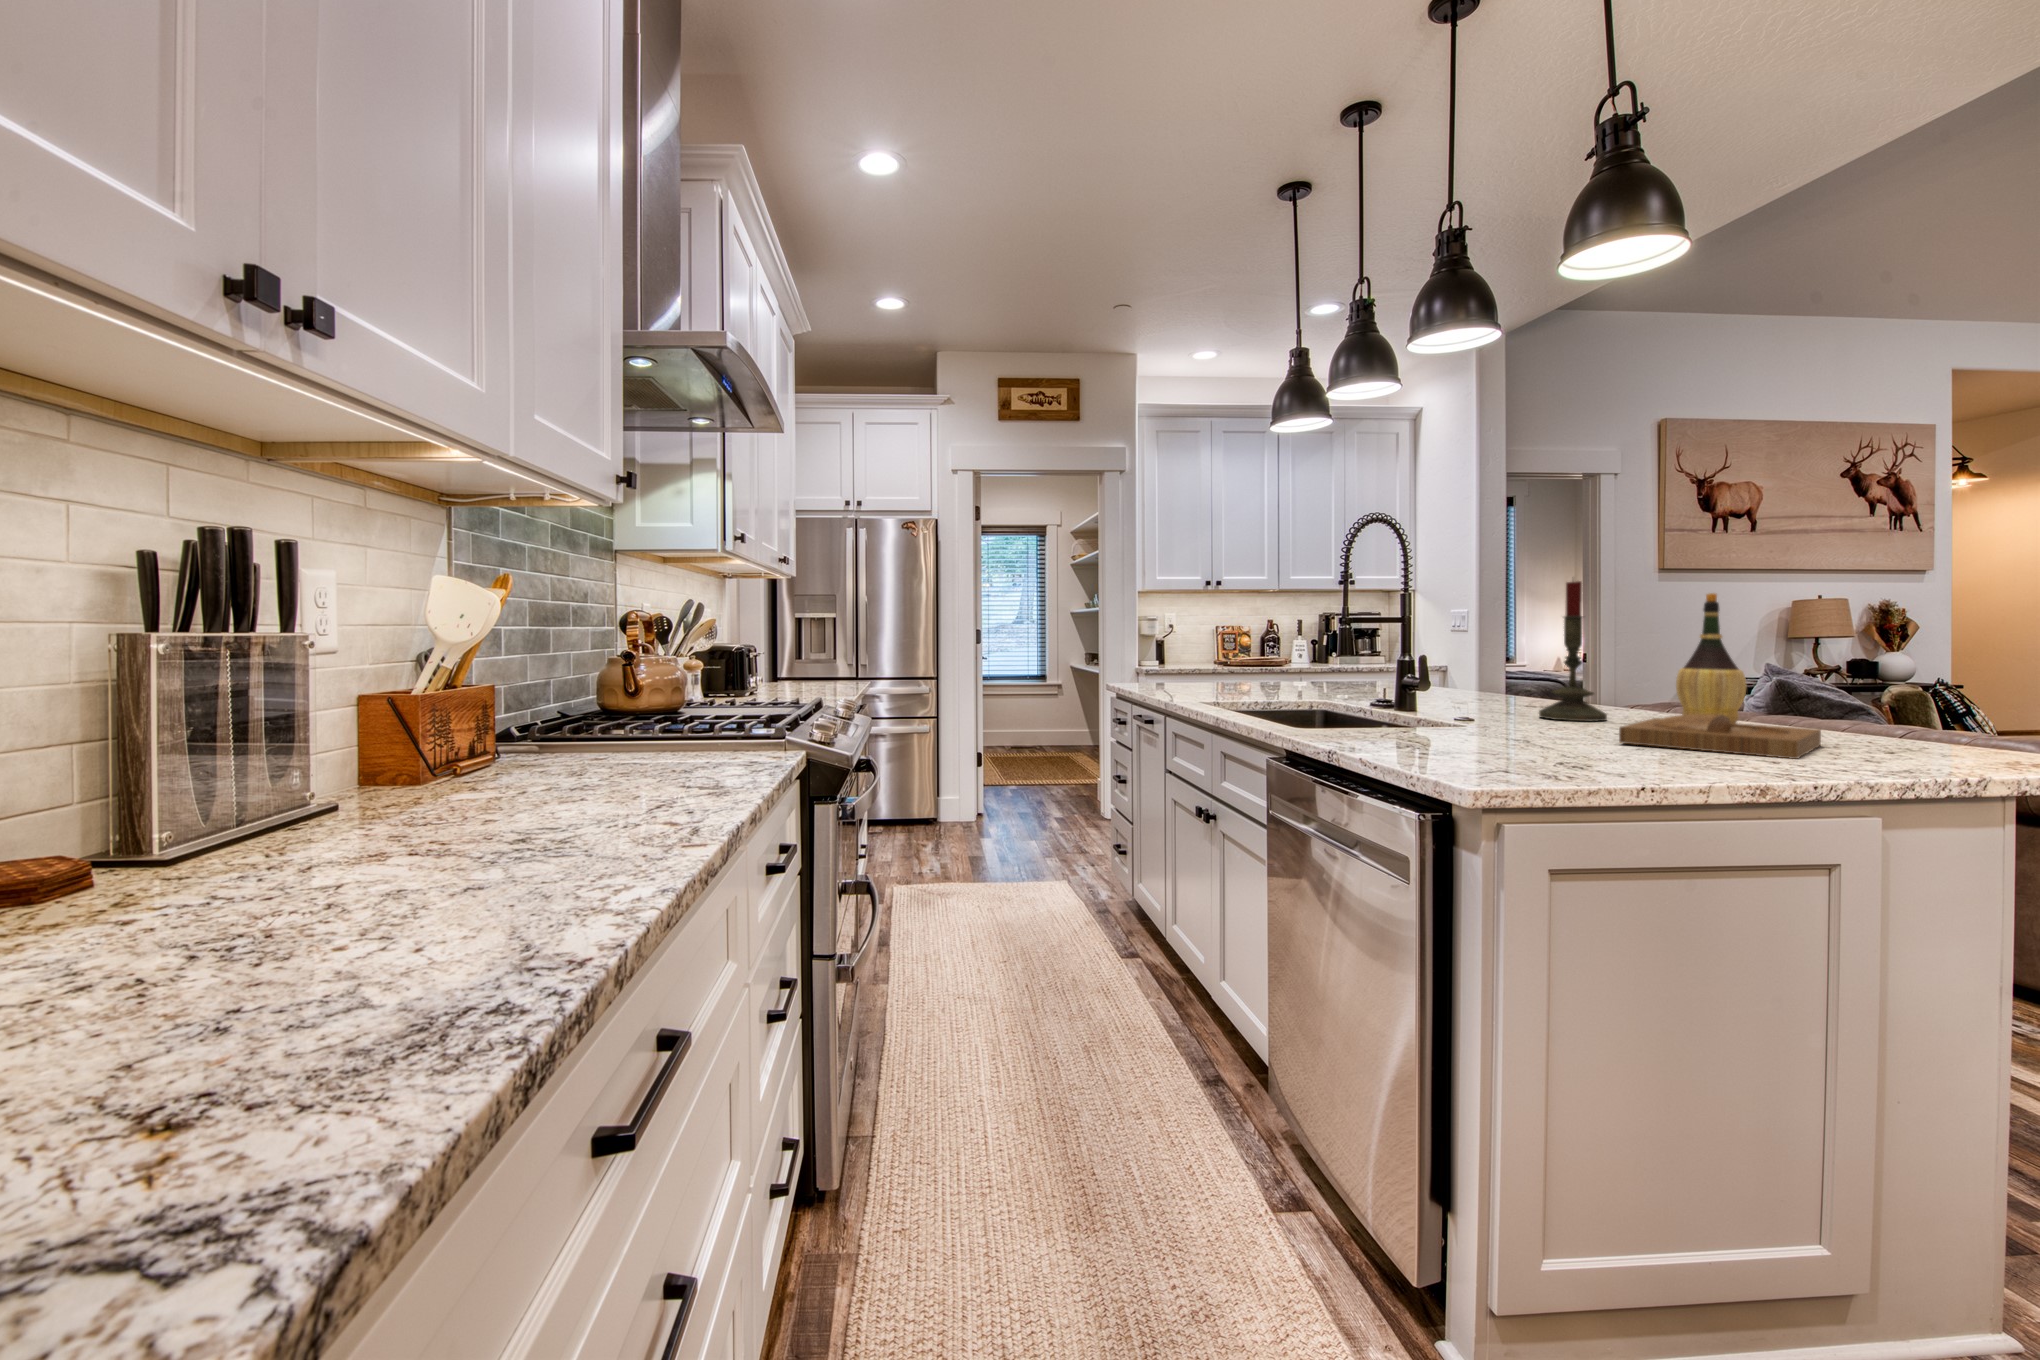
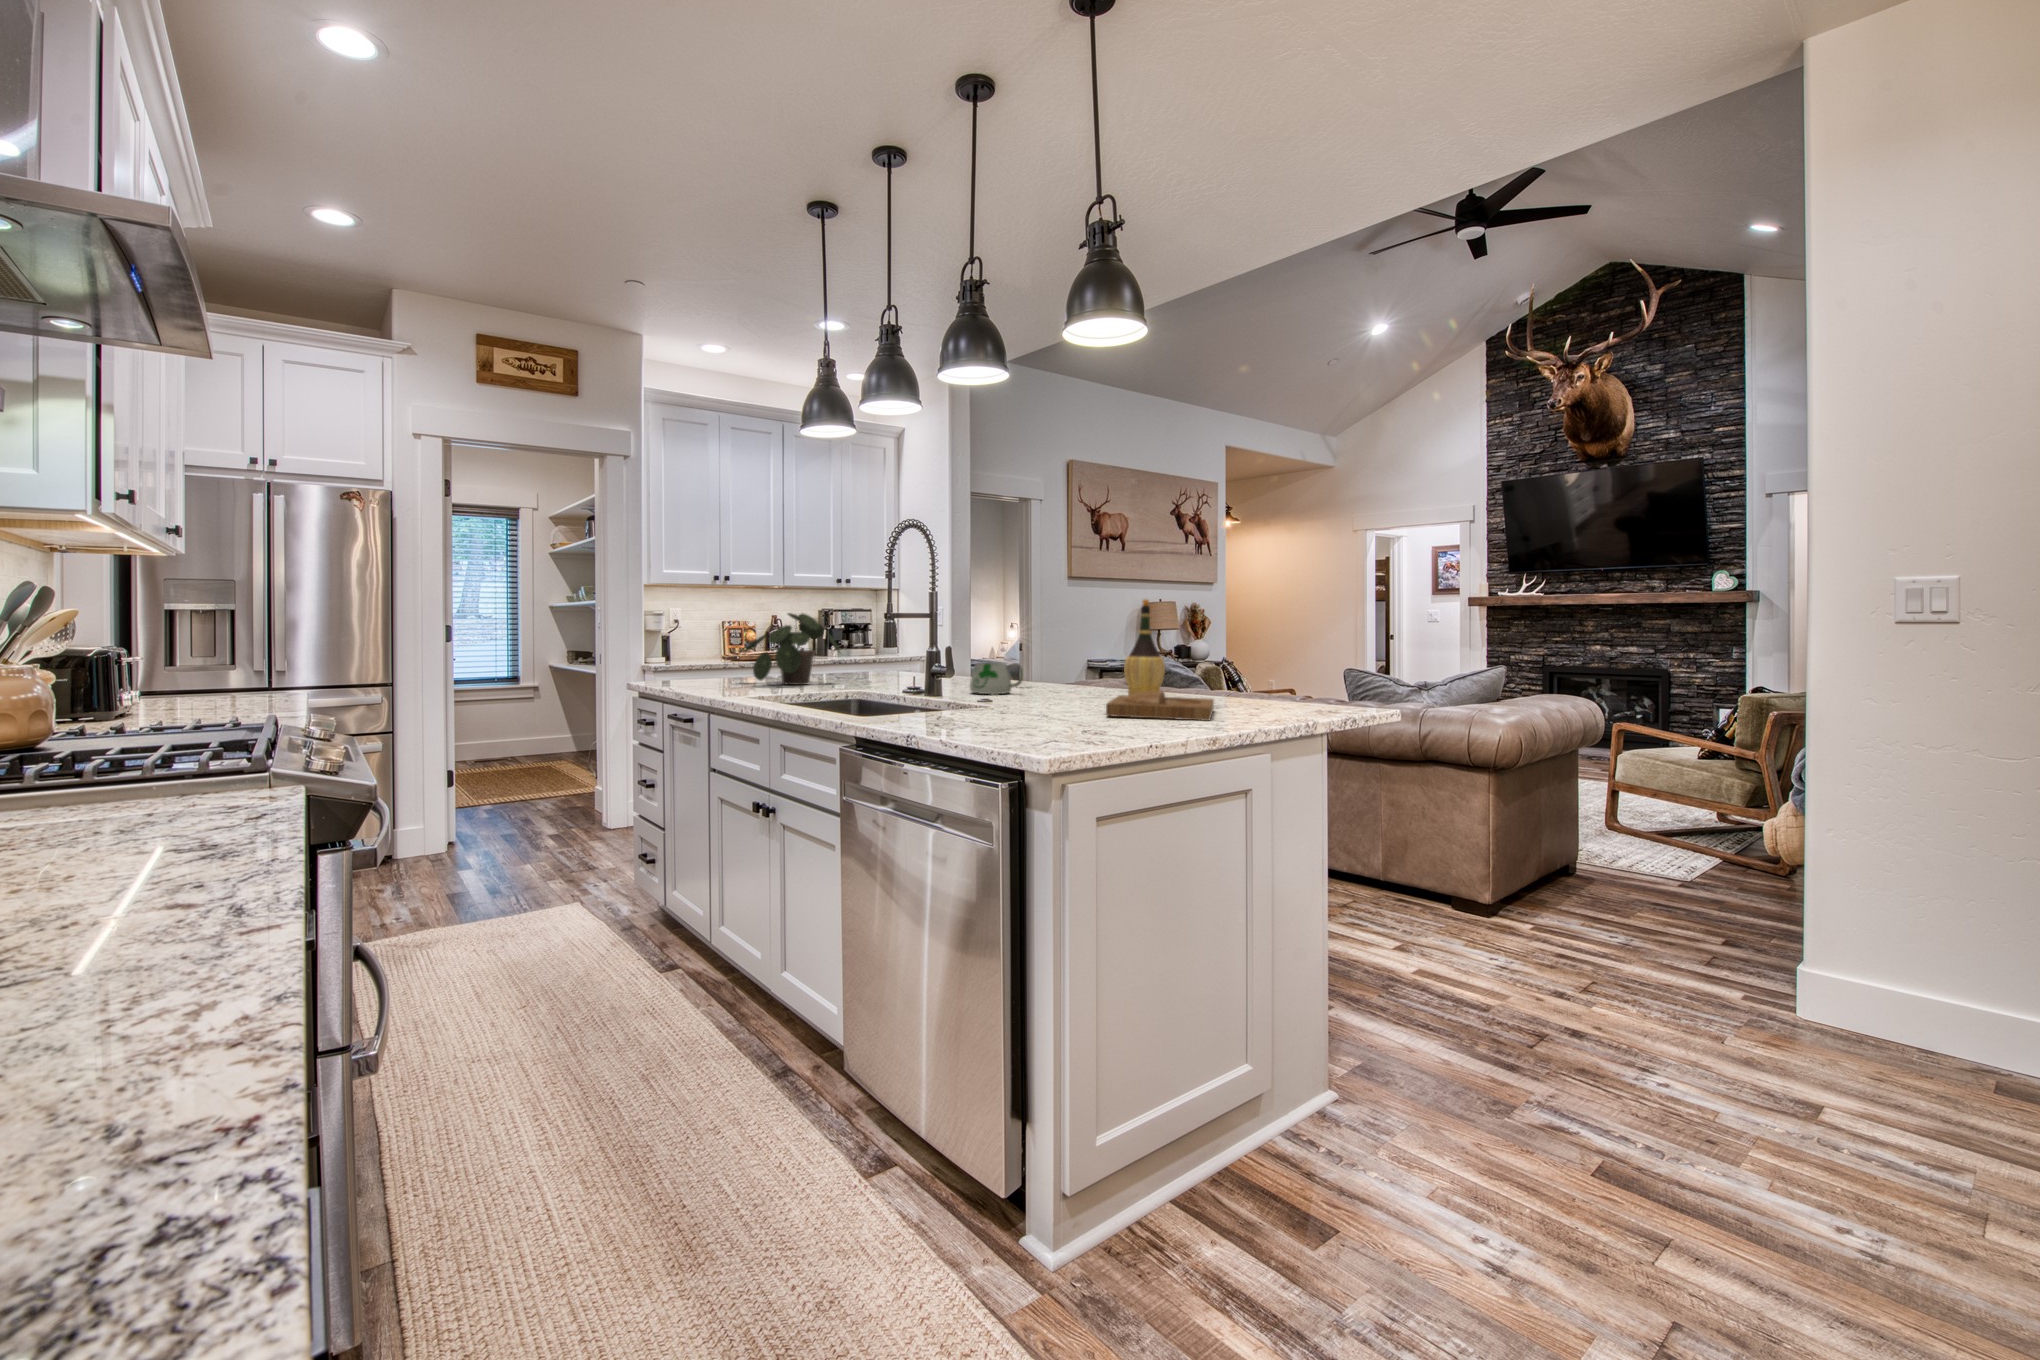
candle: present [1539,581,1607,721] -> none [1036,583,1081,700]
potted plant: none [1209,619,1310,692] -> present [744,613,839,685]
mug: none [1454,673,1526,712] -> present [970,662,1023,695]

